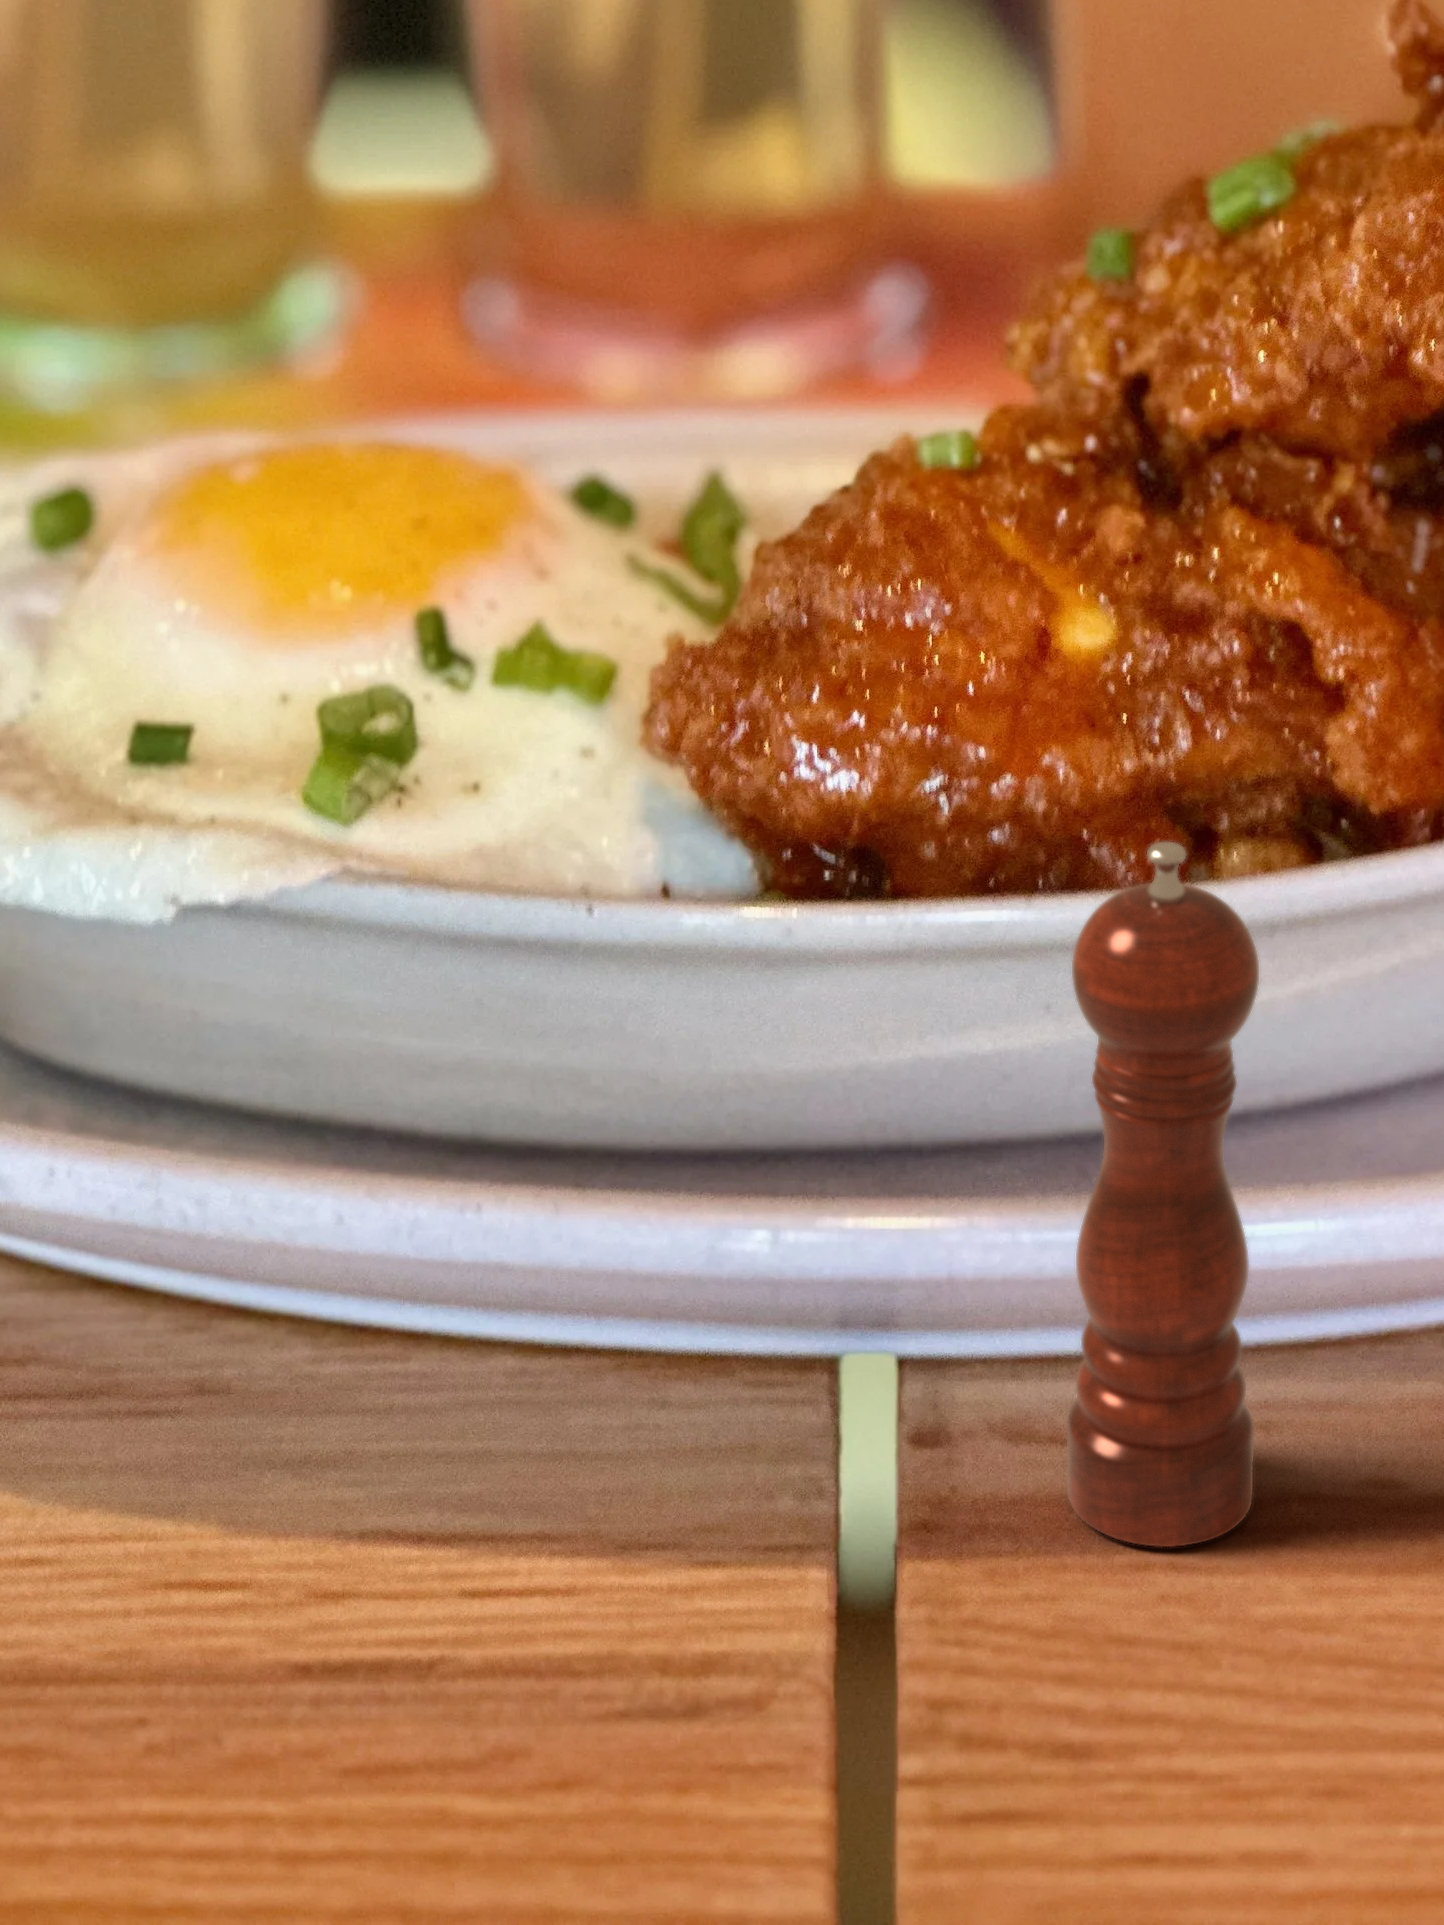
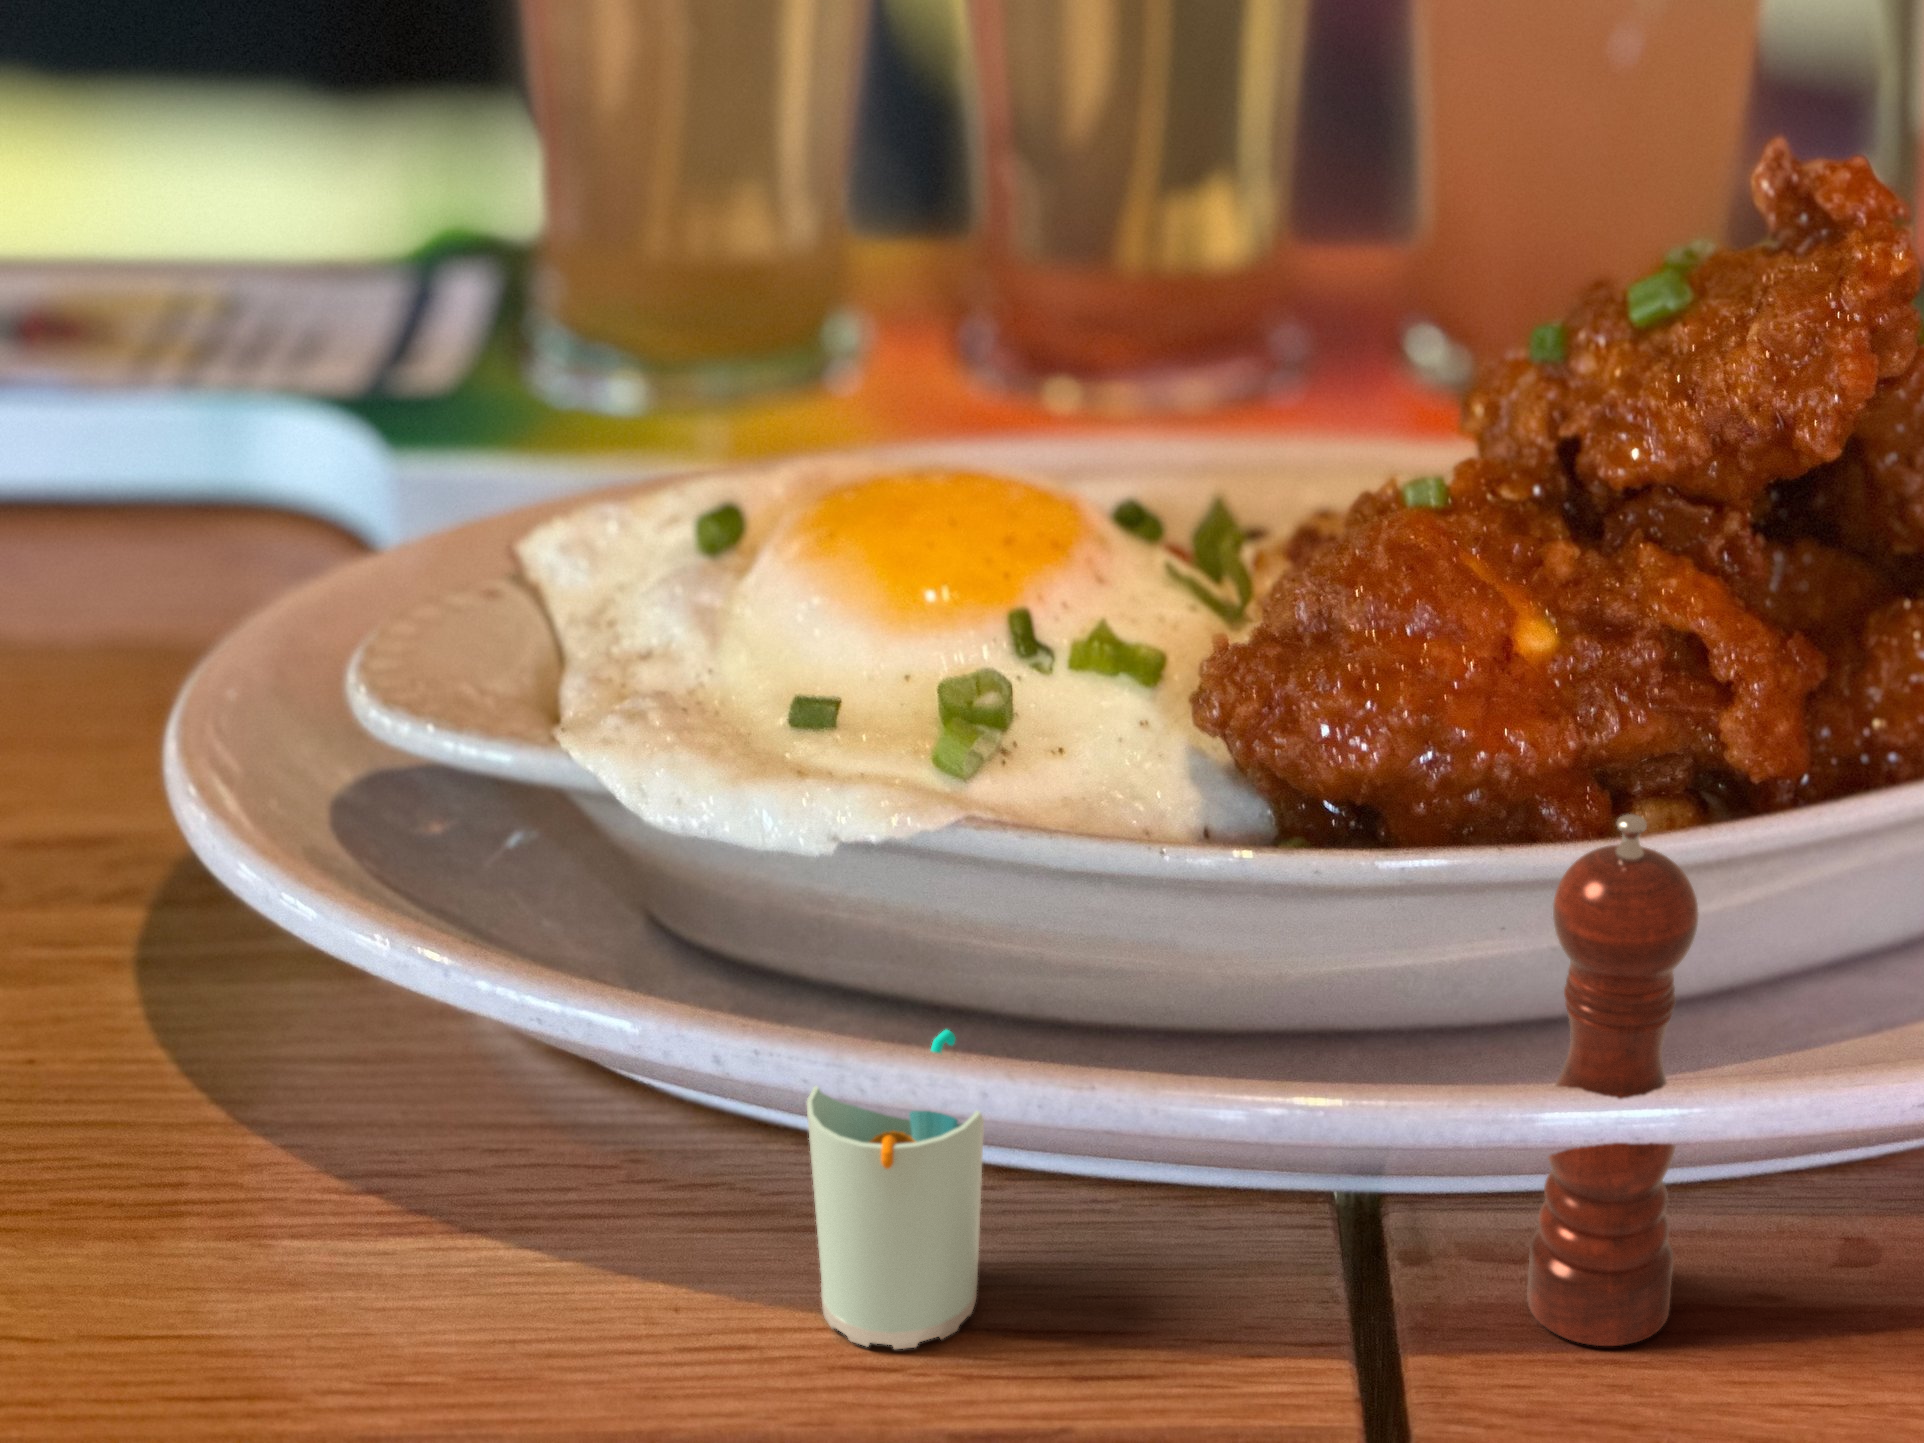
cup: none [121,1140,350,1560] -> present [806,1030,984,1349]

